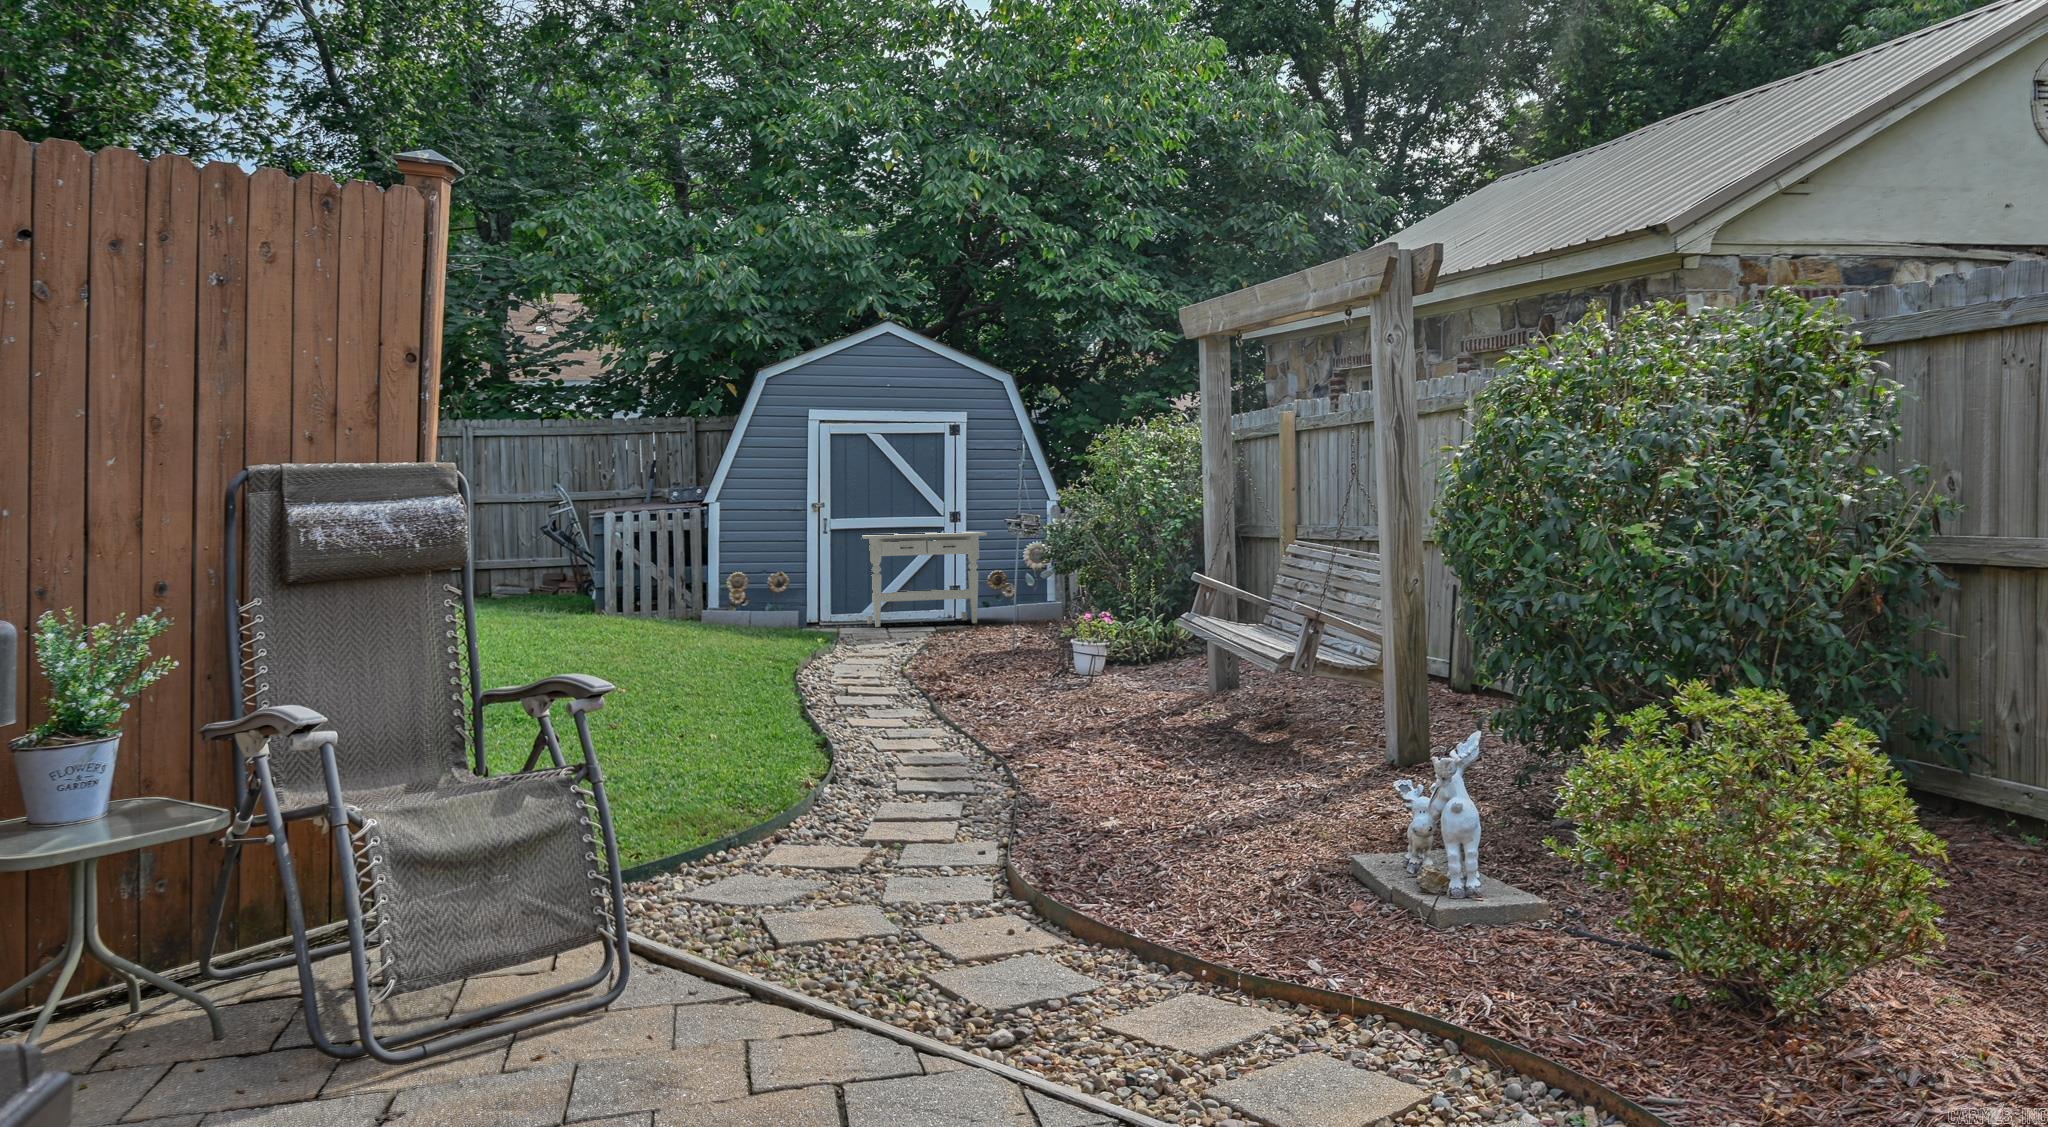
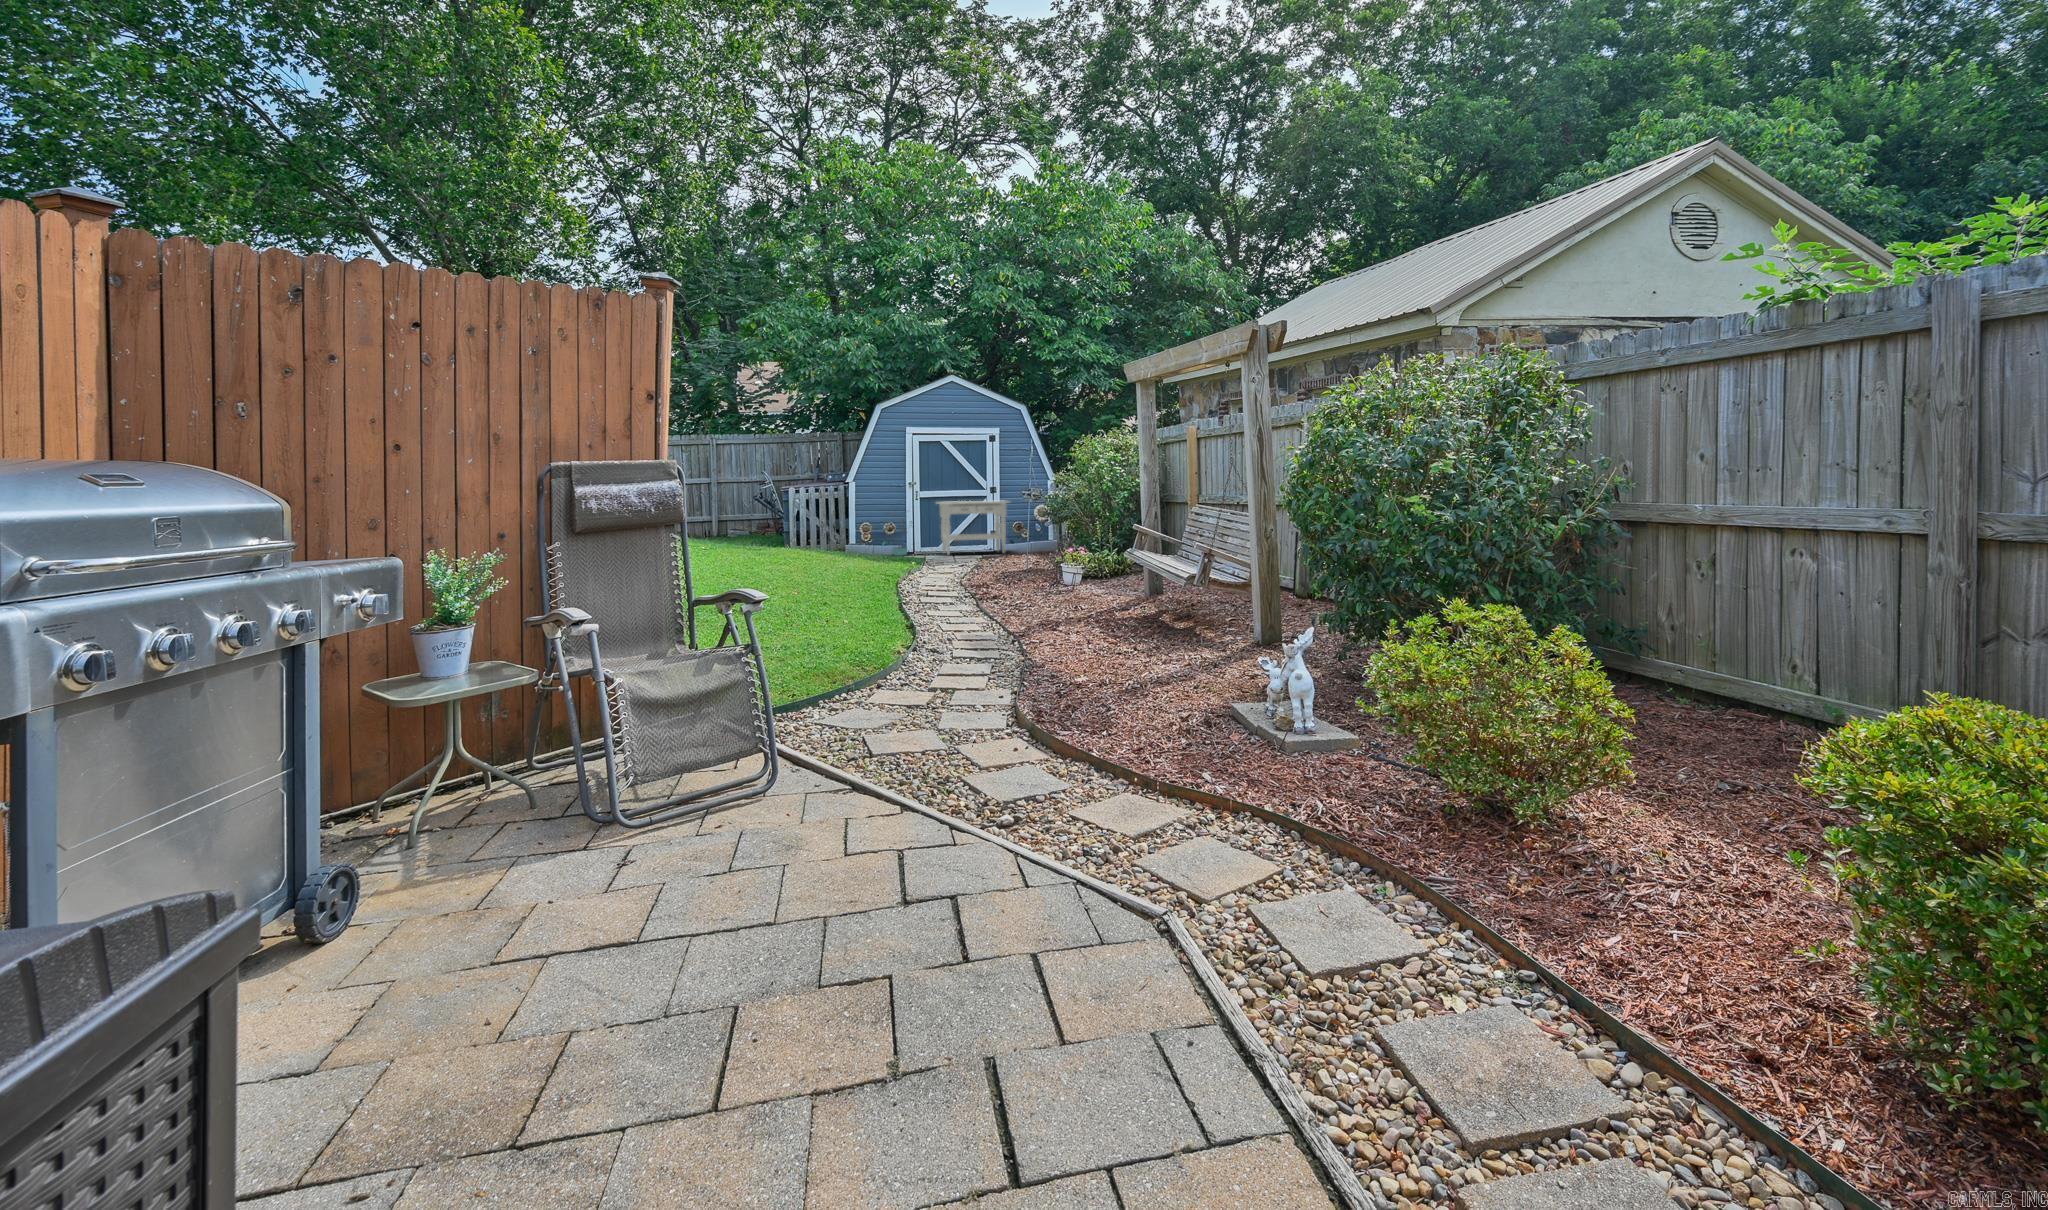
potted plant: none [767,546,816,628] -> present [892,521,912,556]

